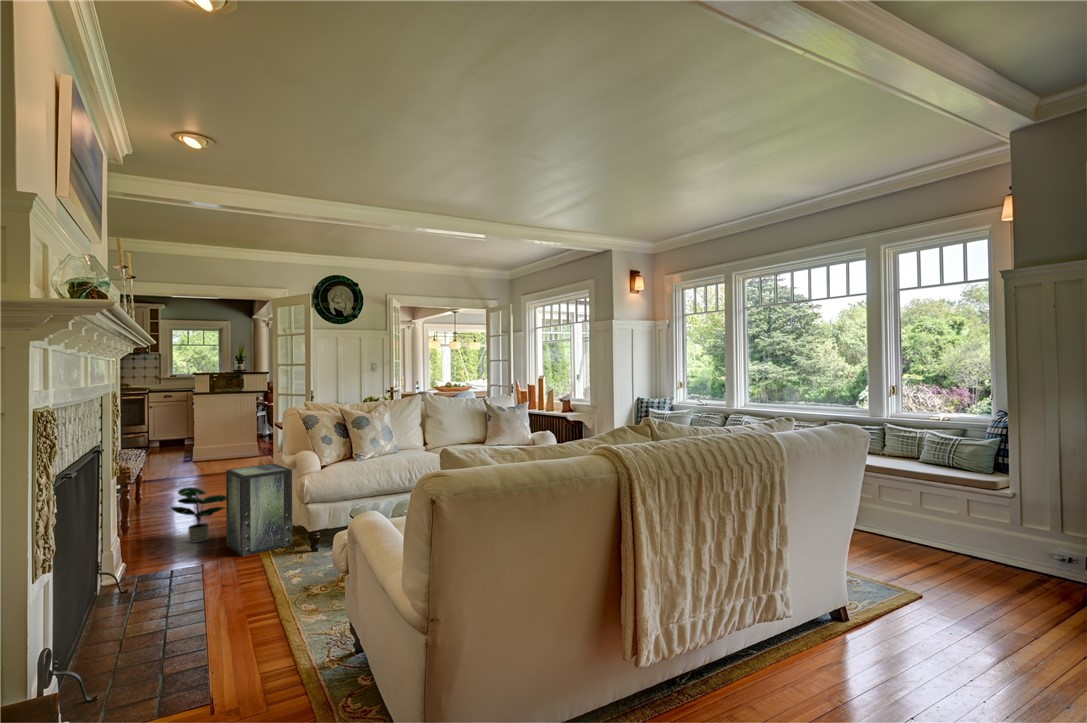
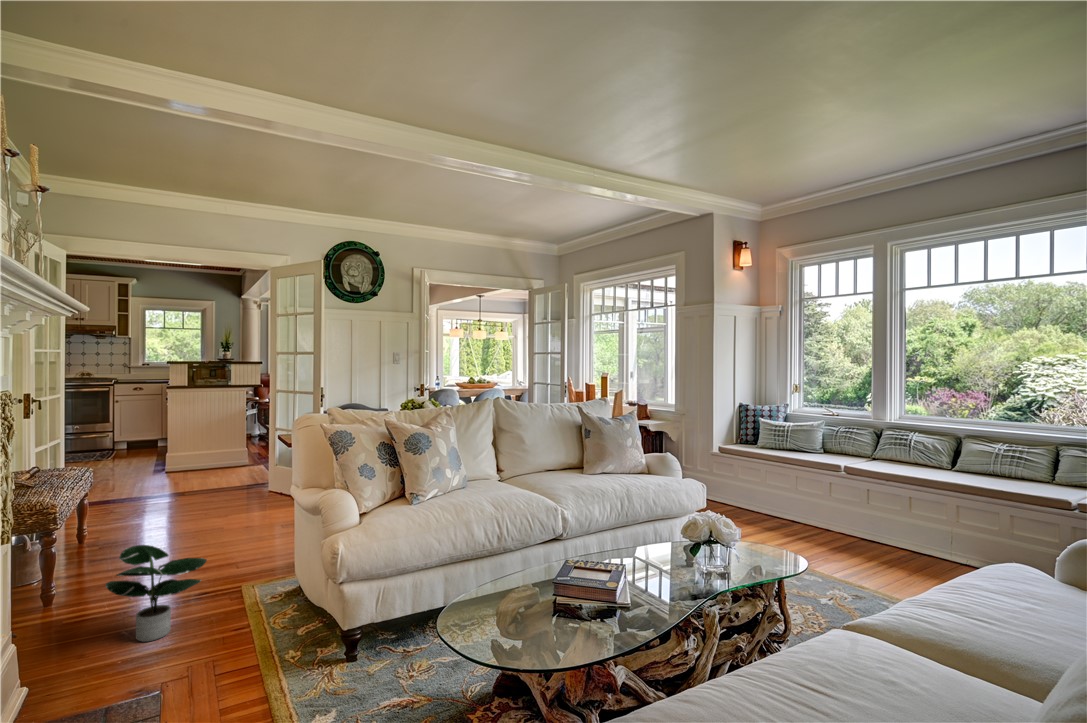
storage box: present [226,464,292,557] -> none [200,508,313,682]

